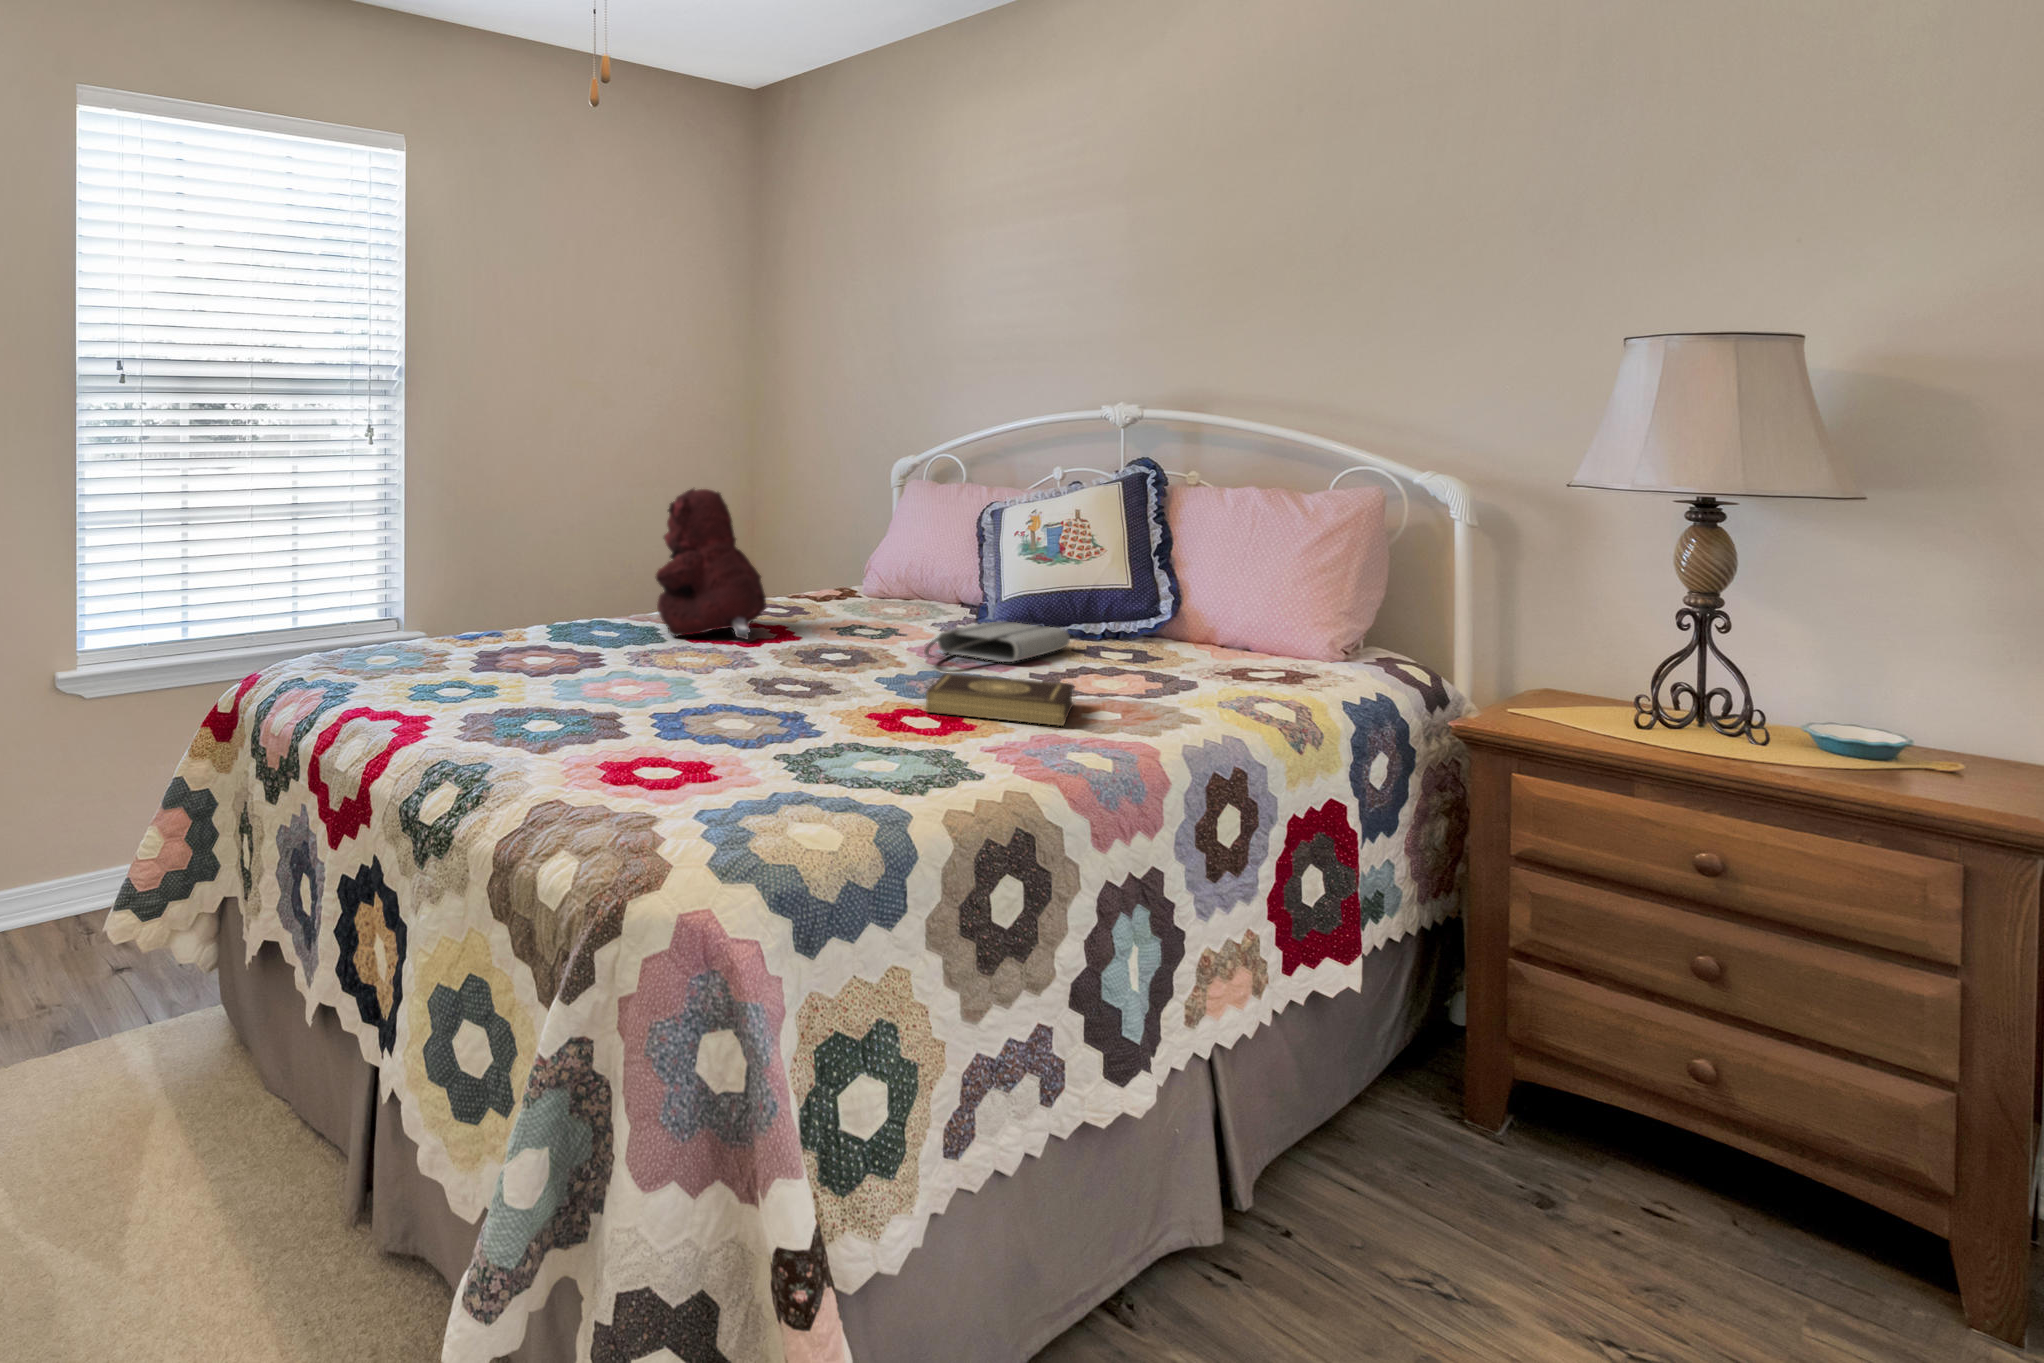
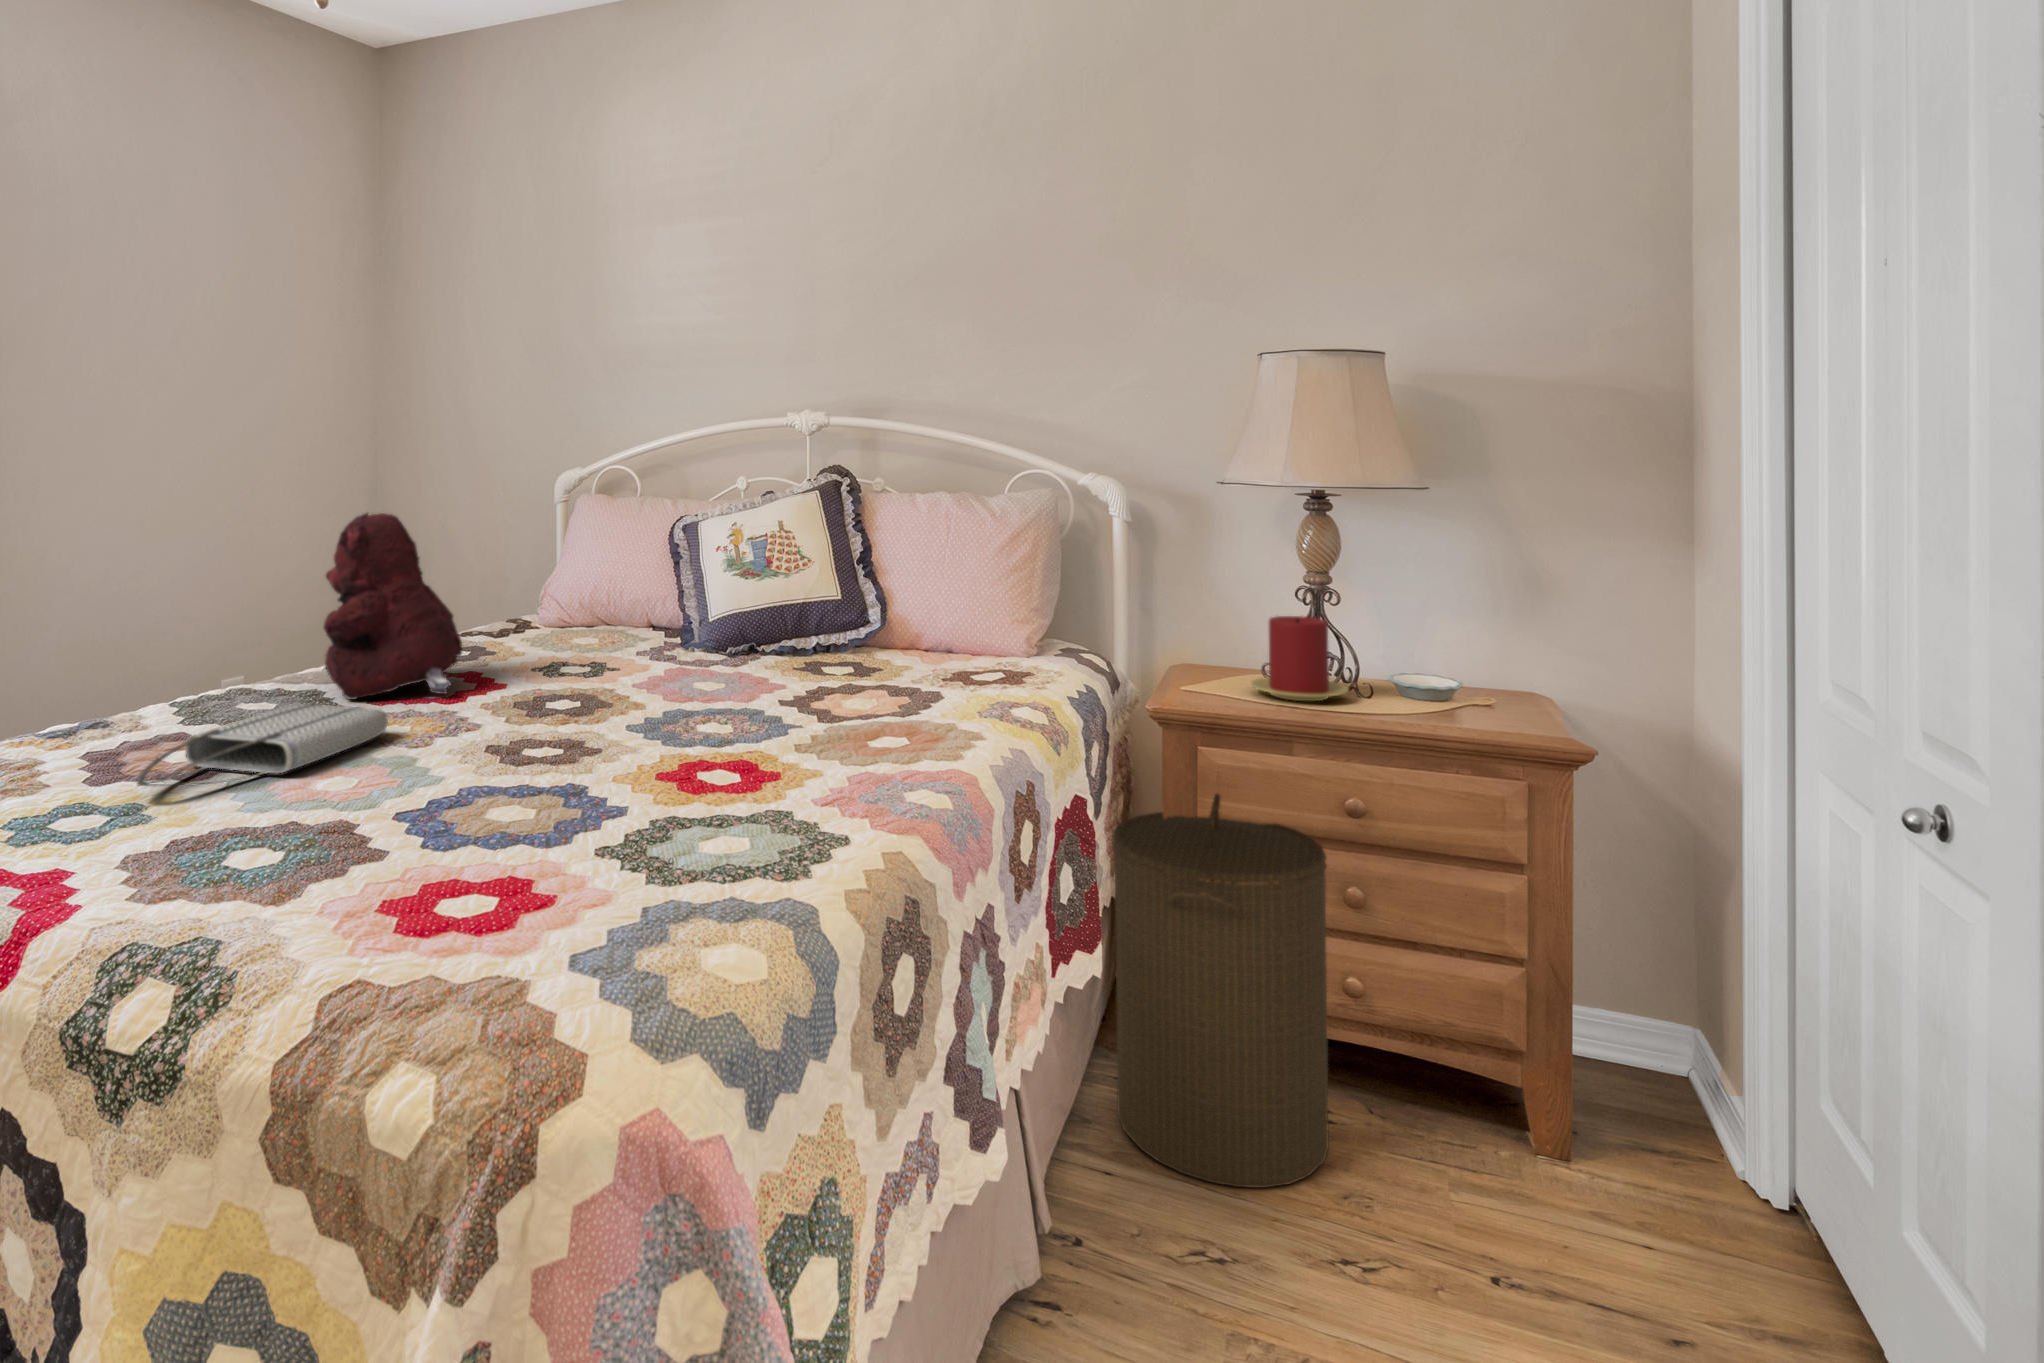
tote bag: present [924,622,1070,663] -> present [137,704,388,786]
candle: none [1597,640,1732,739] -> present [1250,616,1349,701]
book: present [926,673,1073,726] -> none [716,711,868,765]
laundry hamper: none [1385,820,1651,1250] -> present [1113,794,1329,1188]

